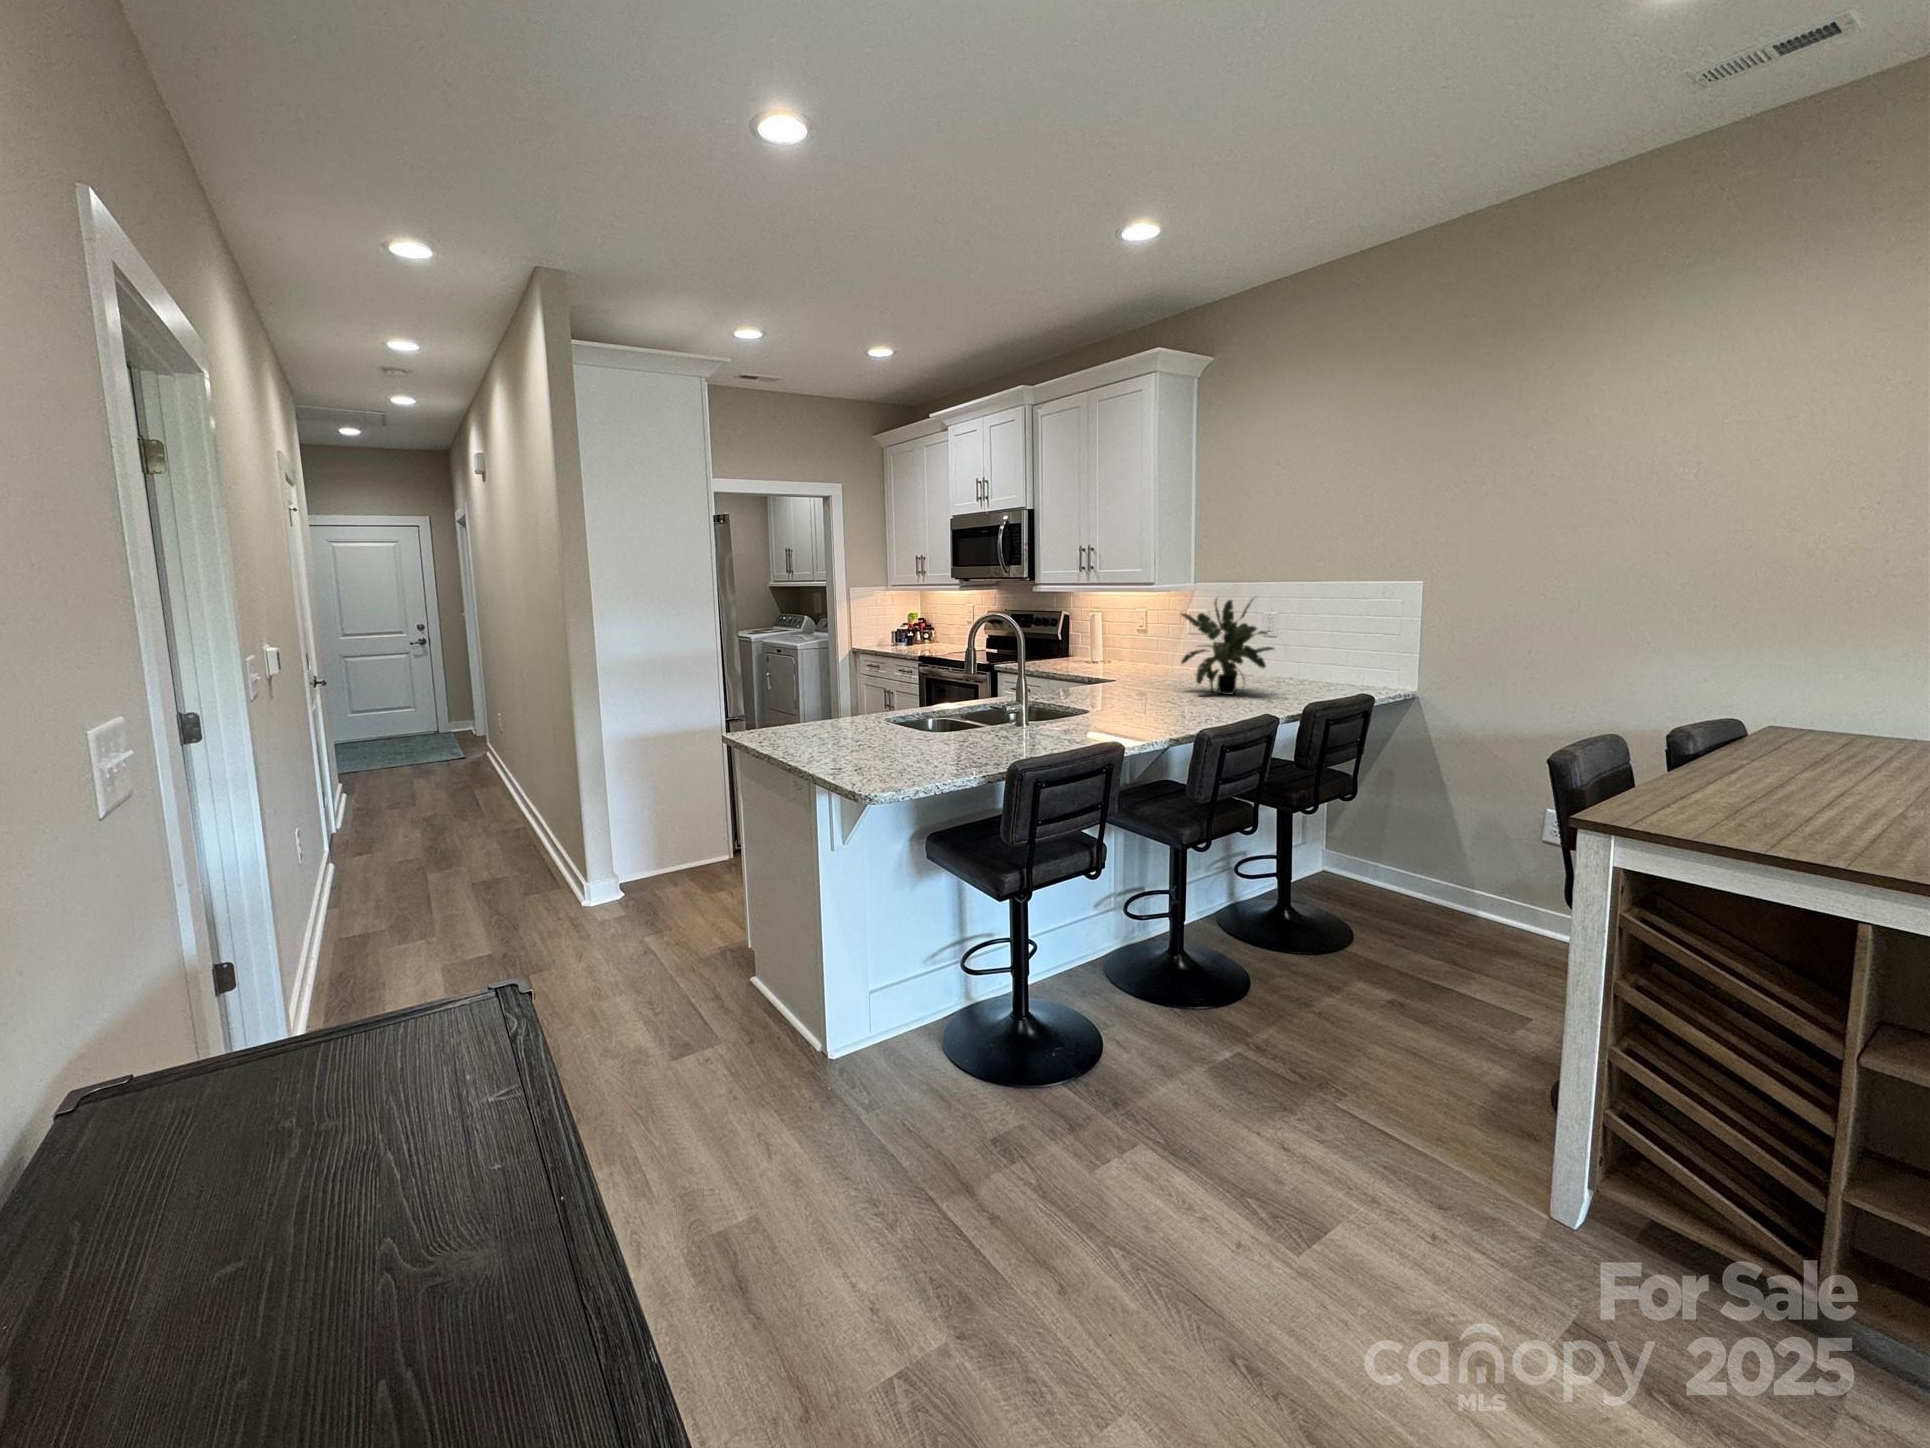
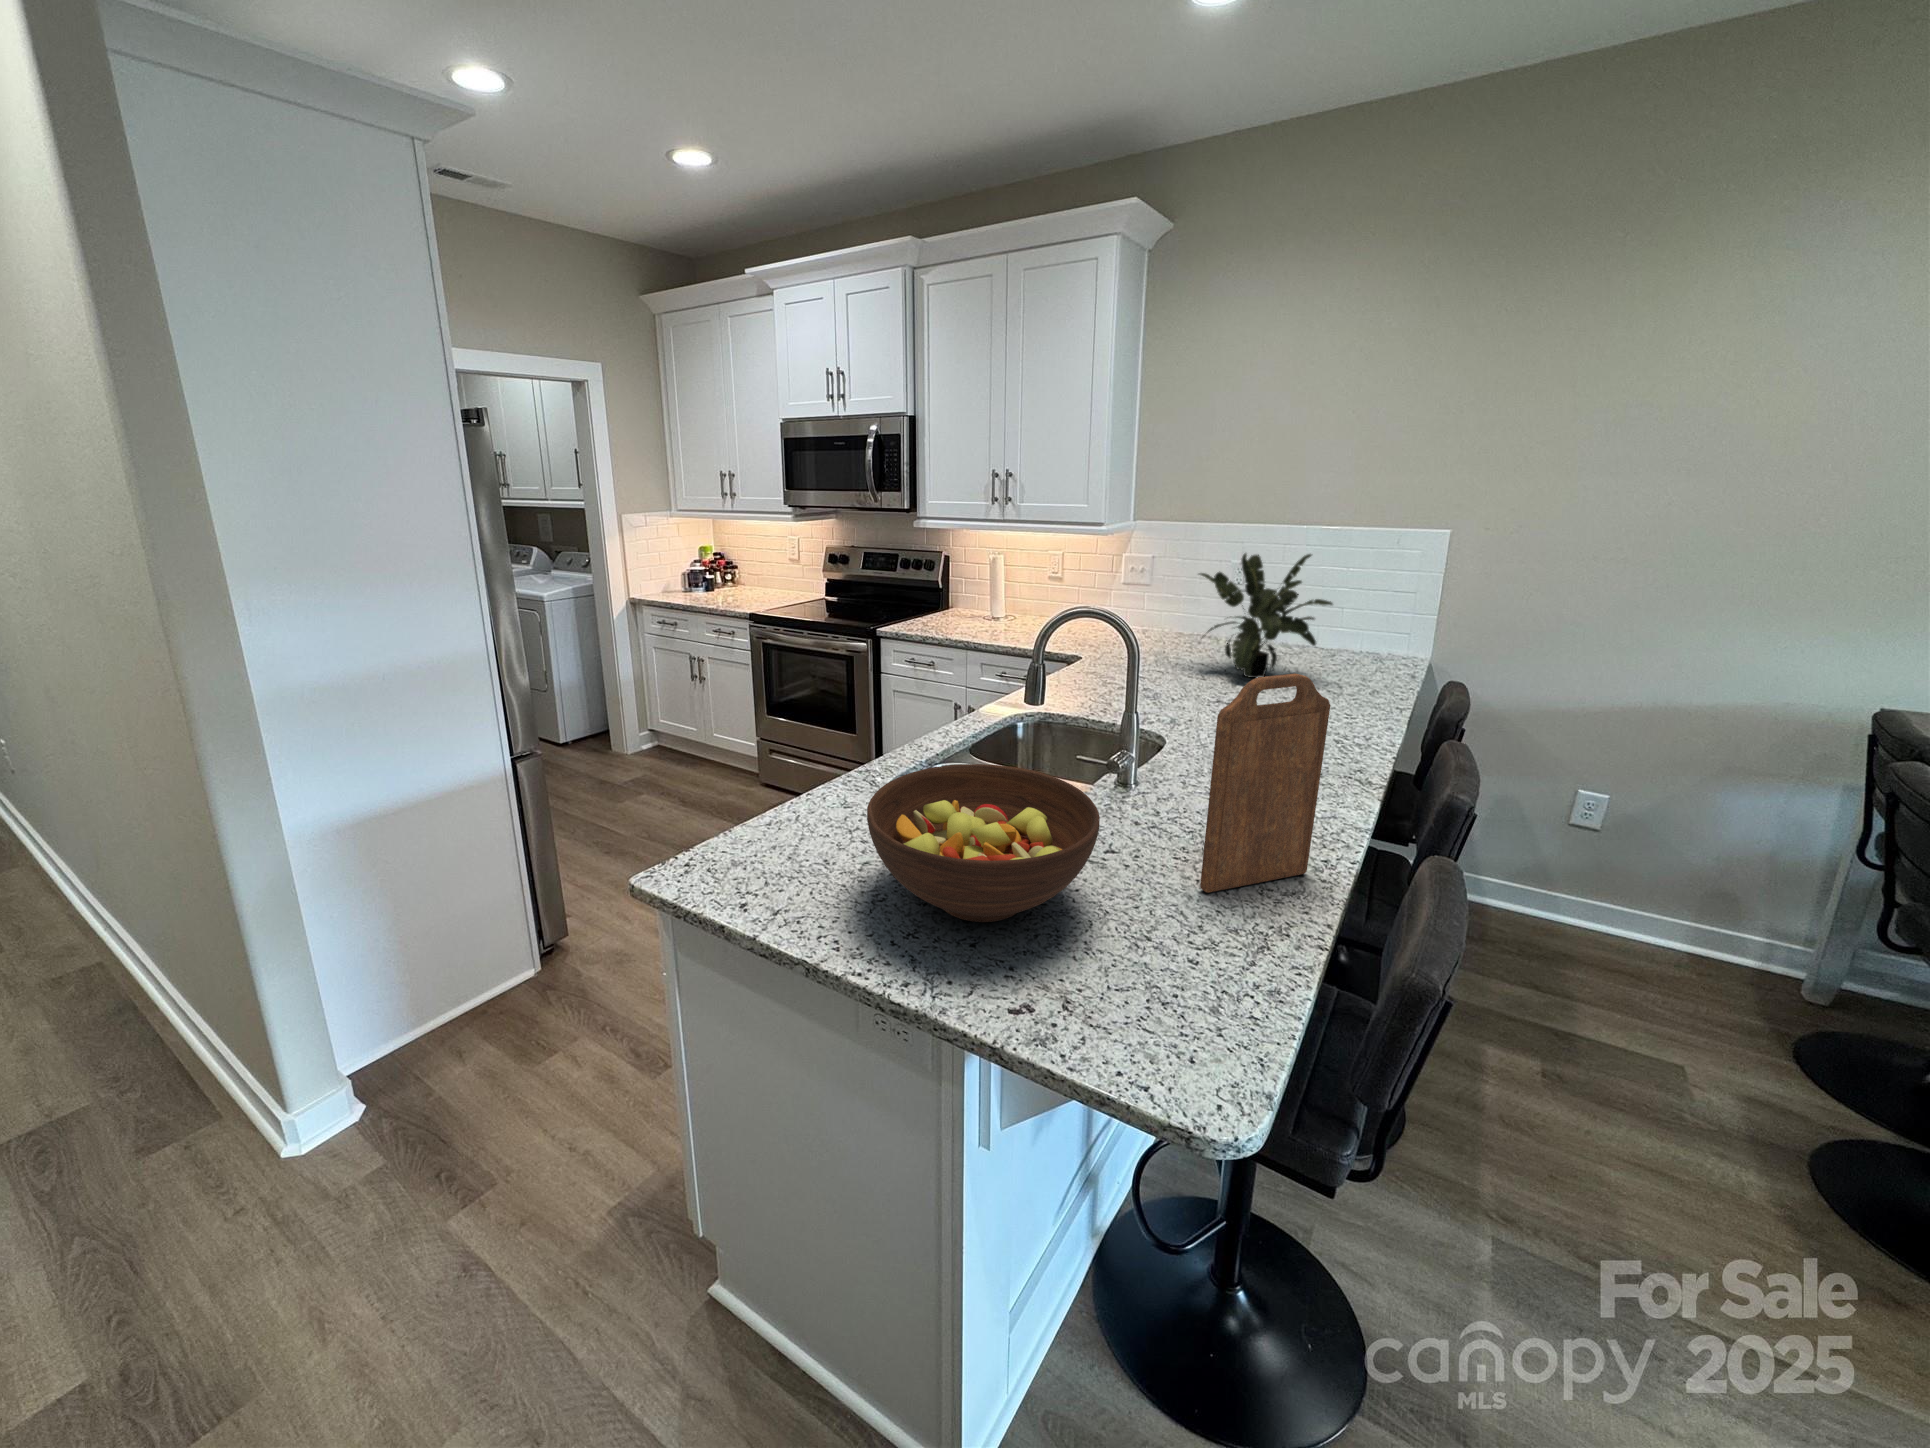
cutting board: none [963,631,1034,749] -> present [1200,673,1330,893]
fruit bowl: none [797,684,909,746] -> present [867,764,1100,922]

